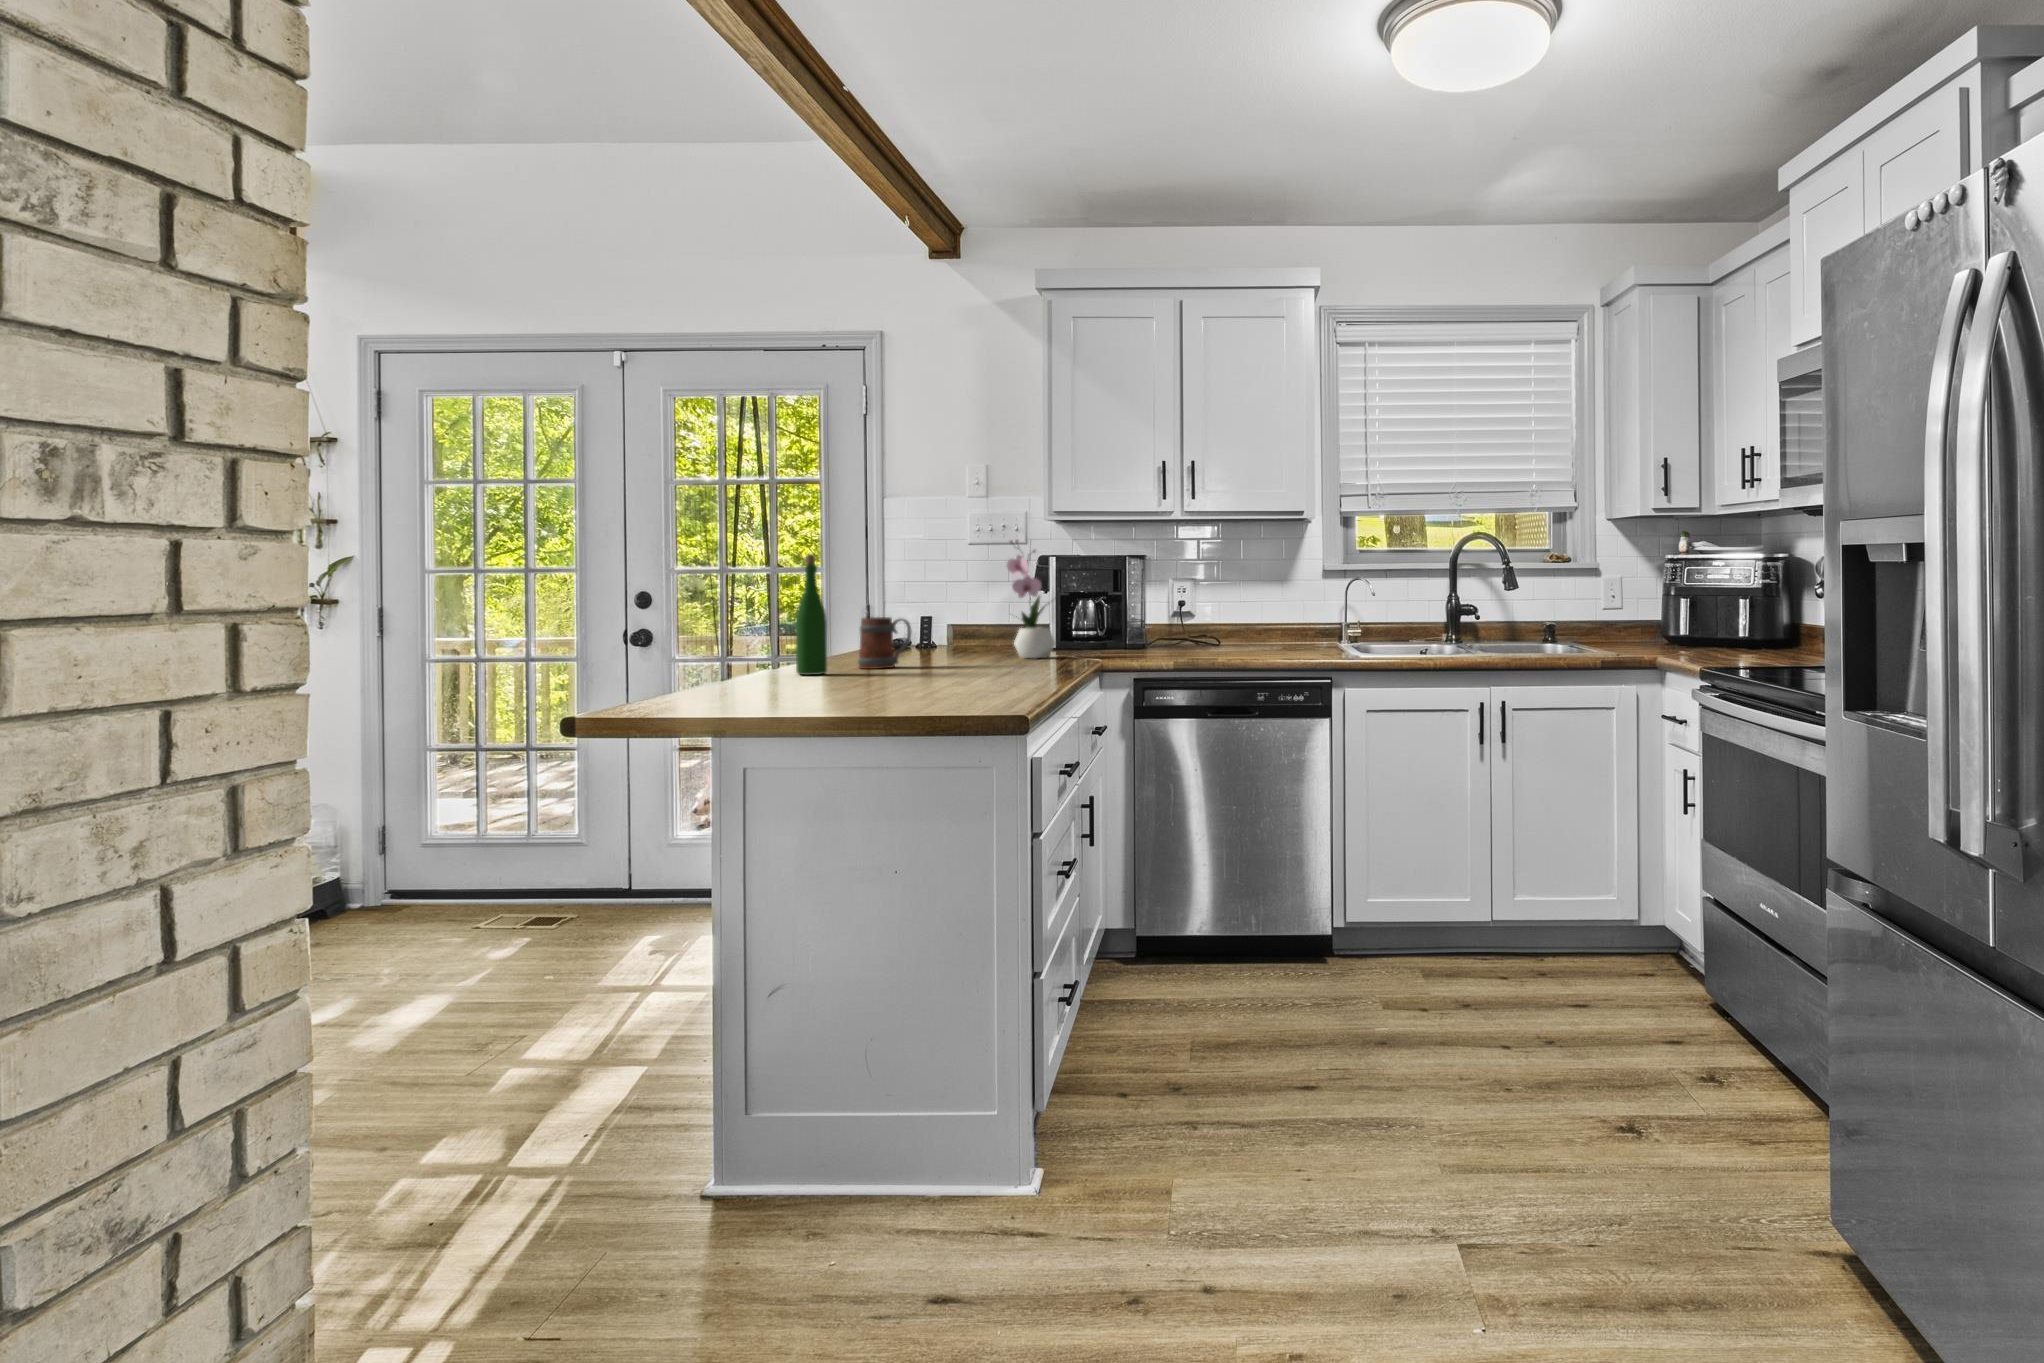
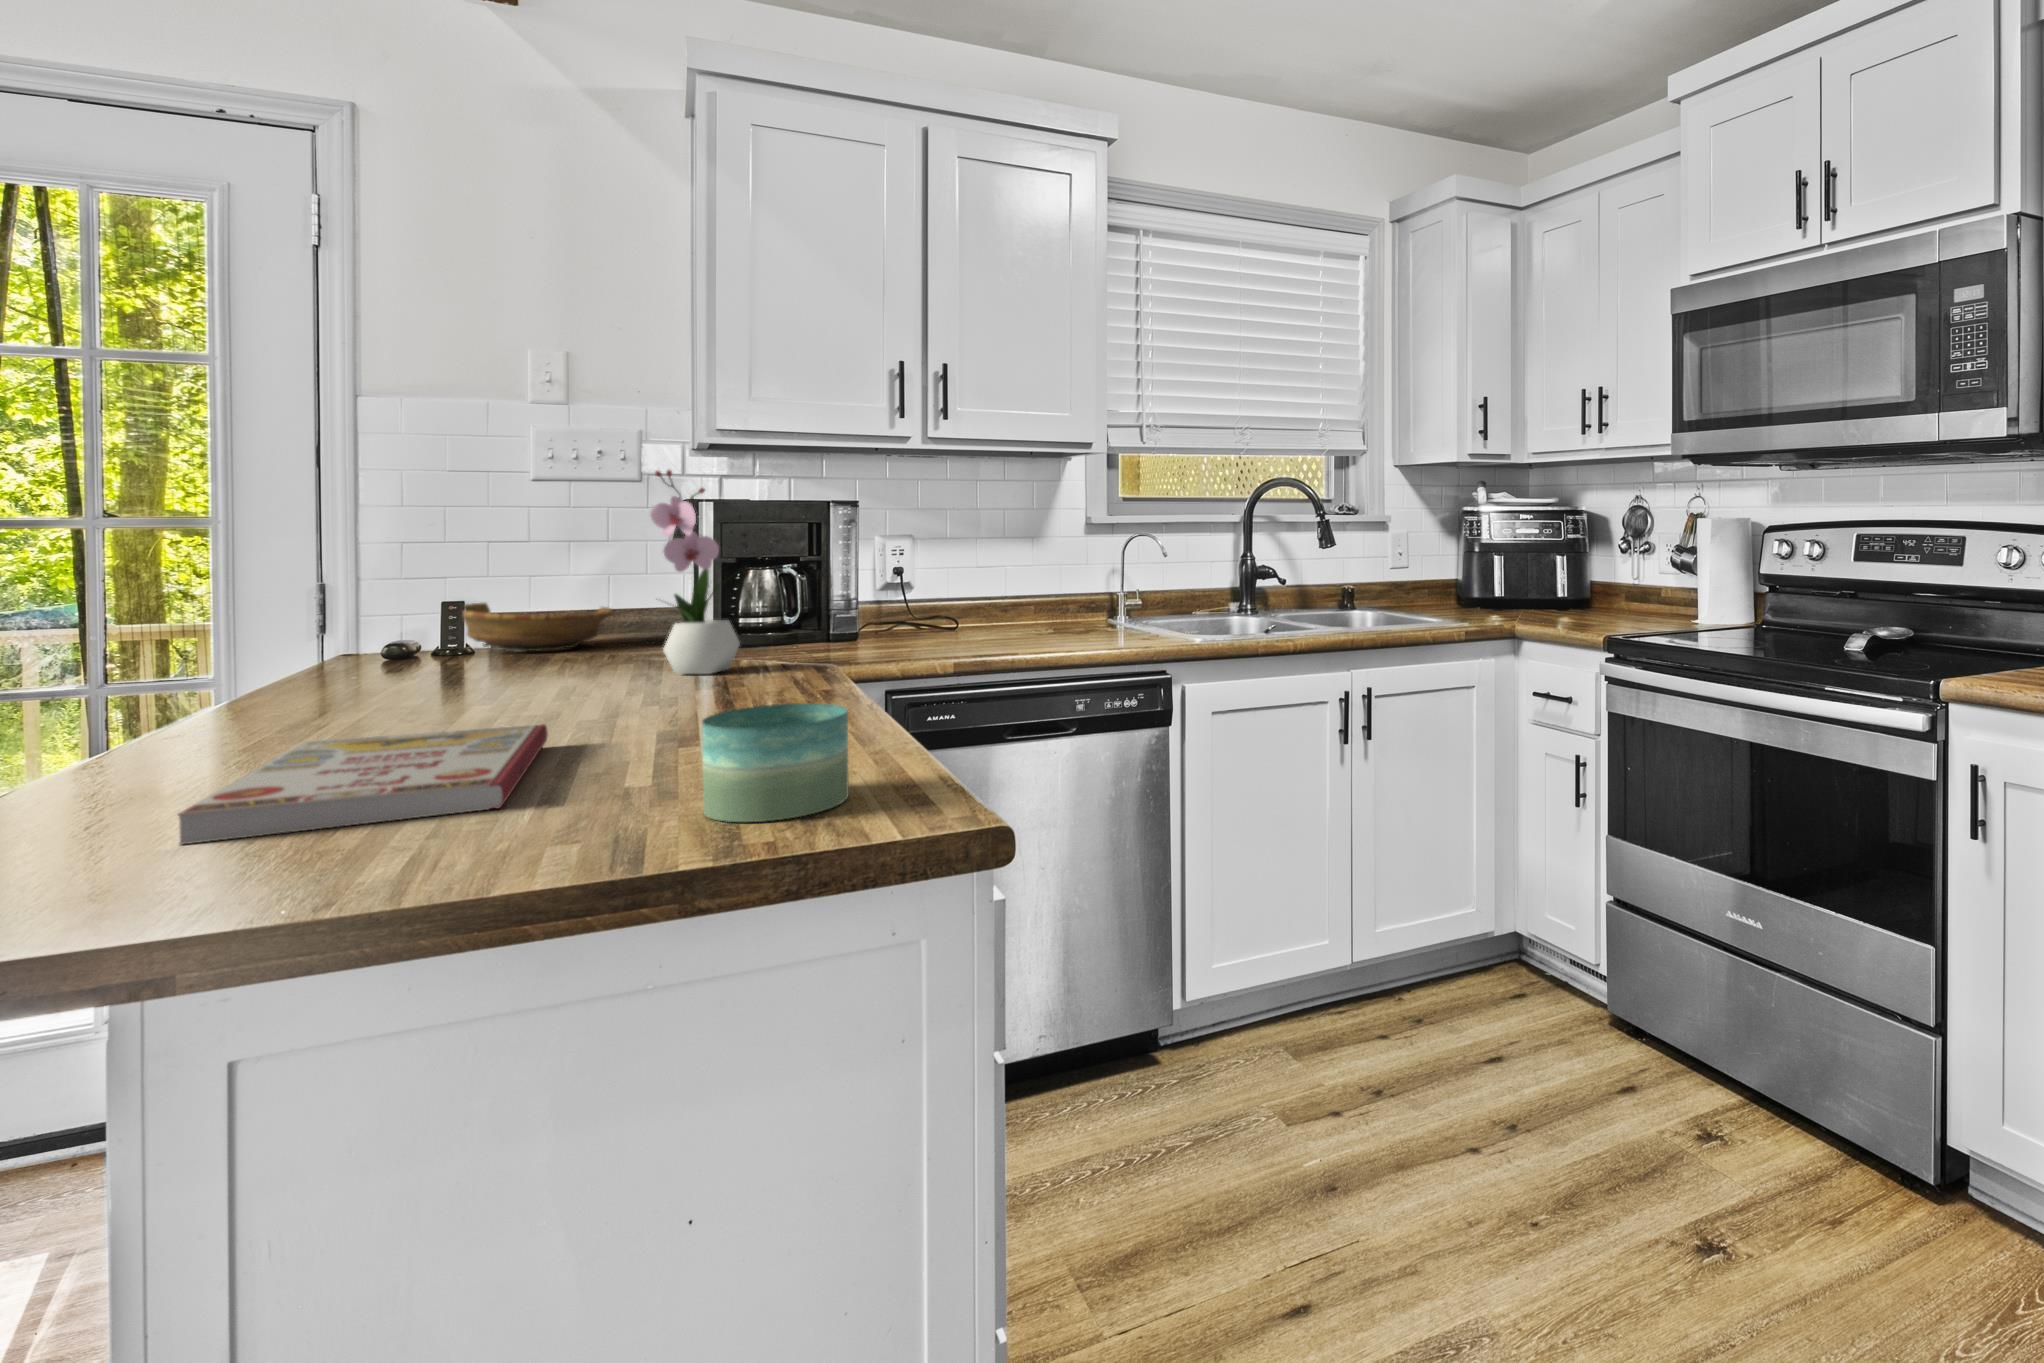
wine bottle: present [796,554,827,675] -> none [141,485,242,776]
mug: present [858,617,911,669] -> none [324,619,460,732]
decorative bowl: none [926,618,1010,648] -> present [463,603,614,652]
candle: none [968,649,1026,692] -> present [702,703,849,822]
book: none [807,664,936,687] -> present [178,724,548,845]

